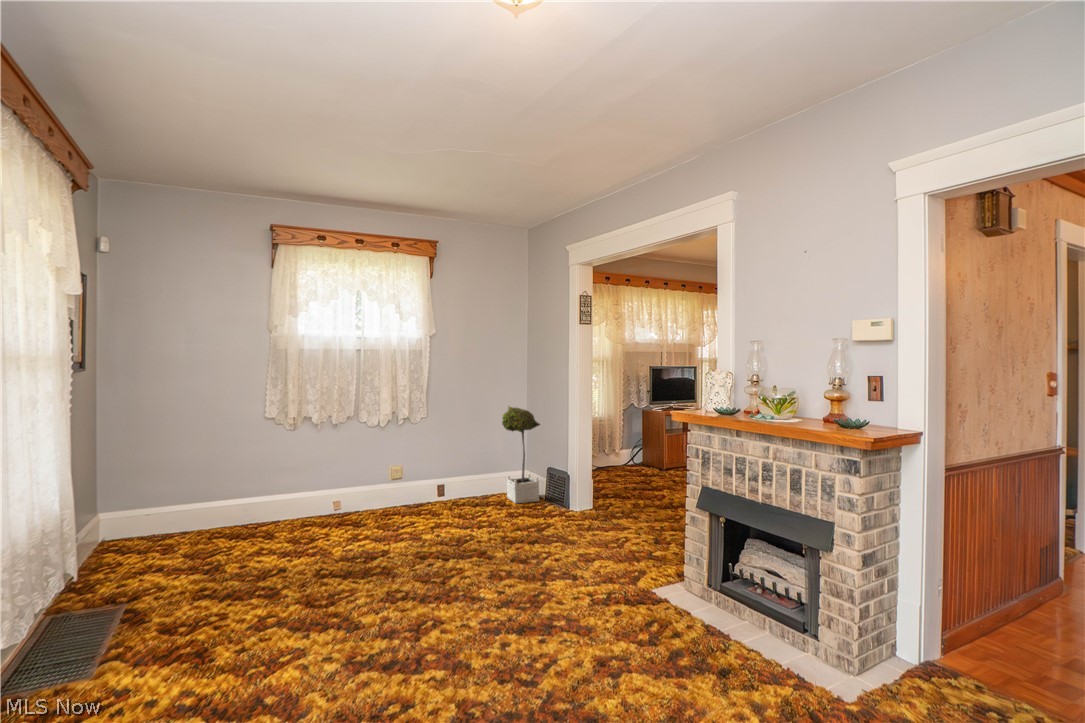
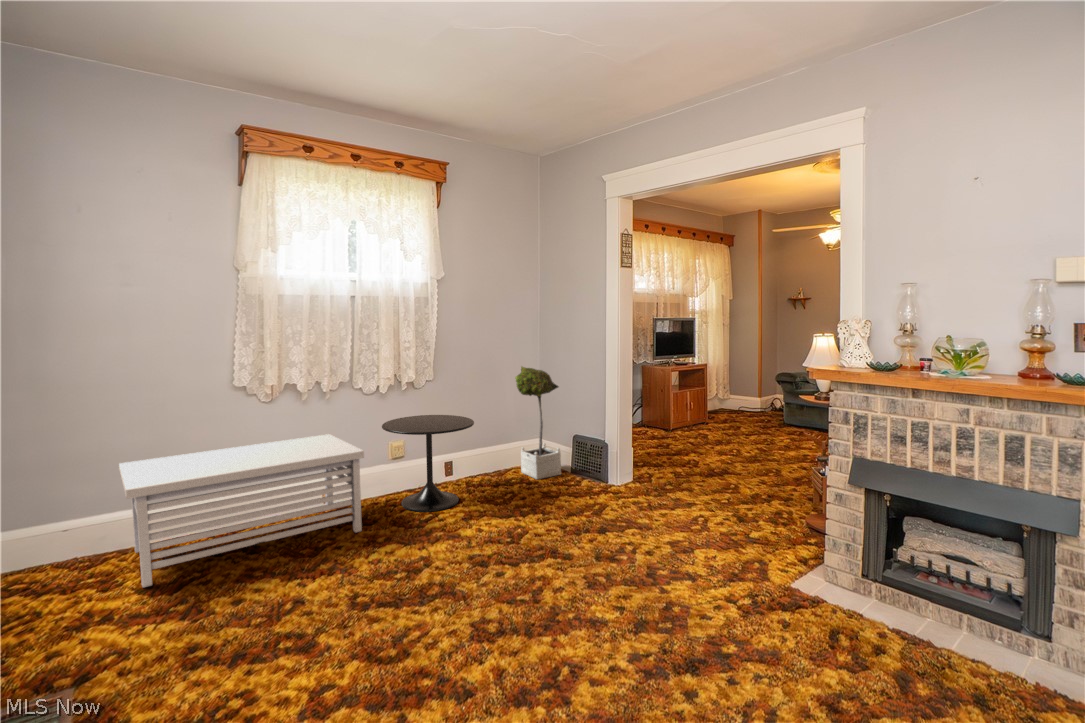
side table: none [380,444,455,521] -> present [382,415,474,512]
storage bench: none [181,455,356,554] -> present [119,434,364,587]

